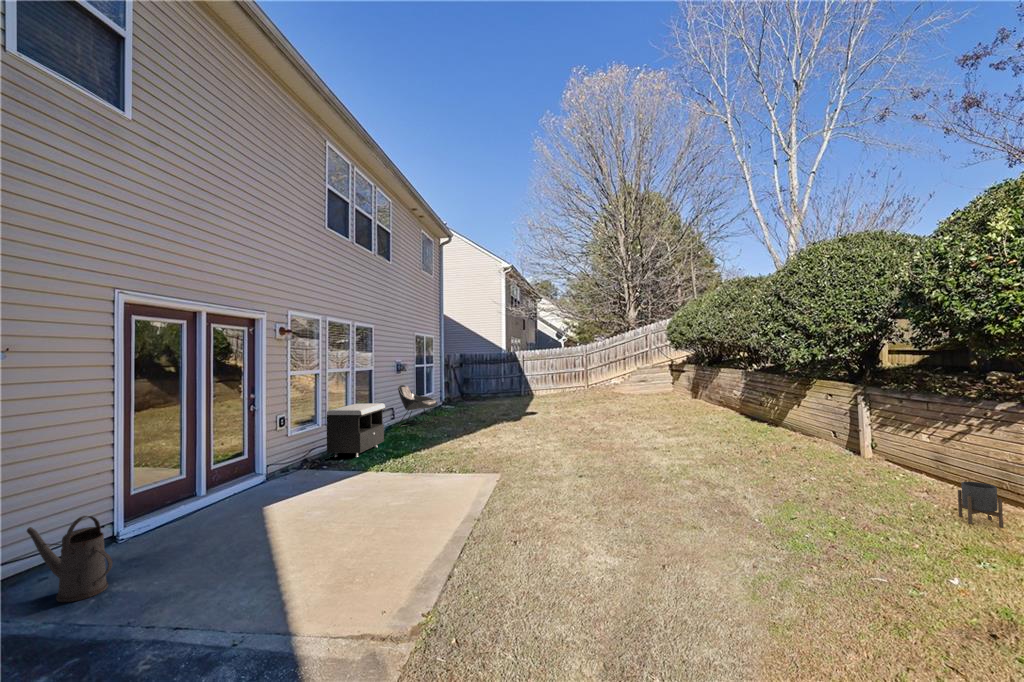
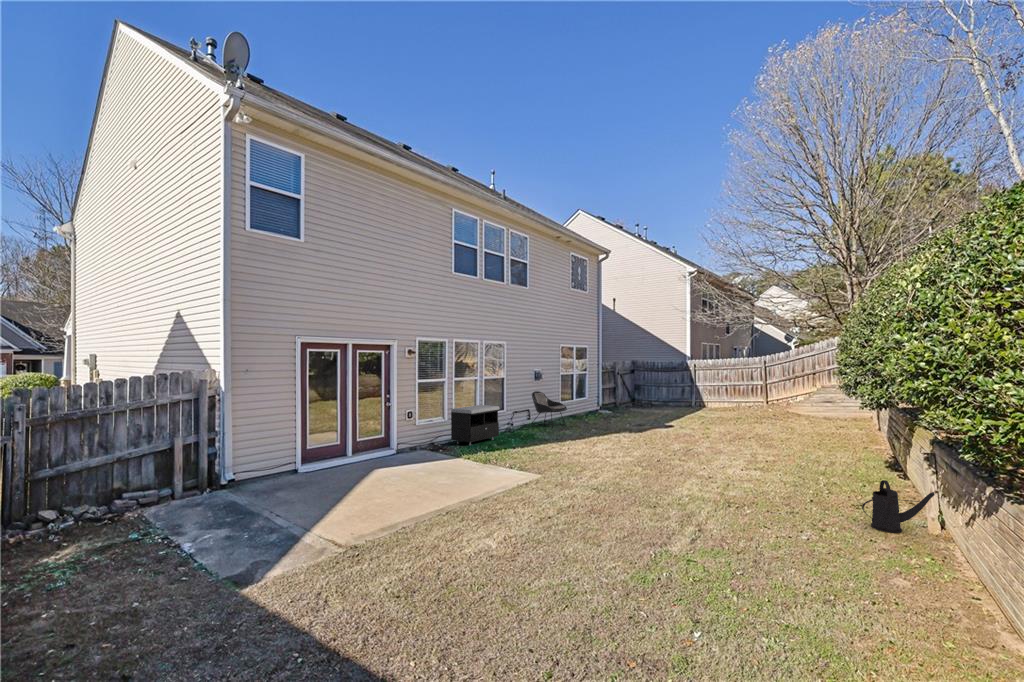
planter: present [958,482,1003,528] -> none [927,538,975,596]
watering can: present [27,516,112,602] -> present [862,480,935,533]

